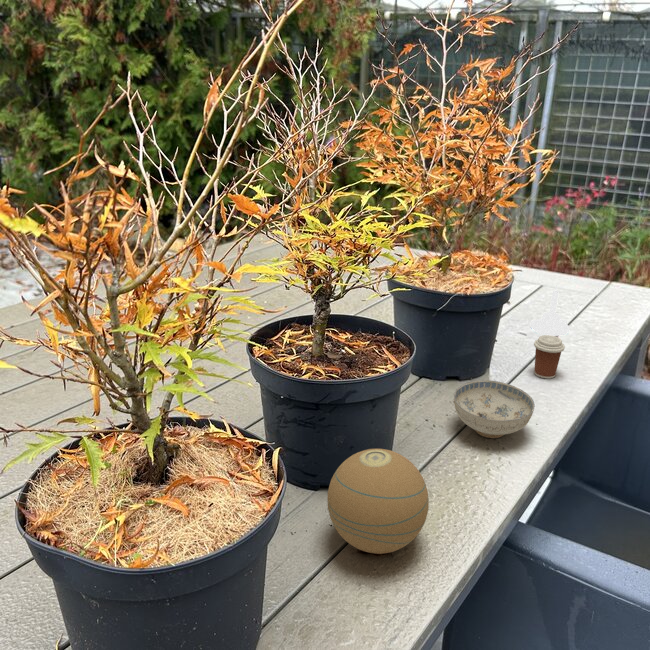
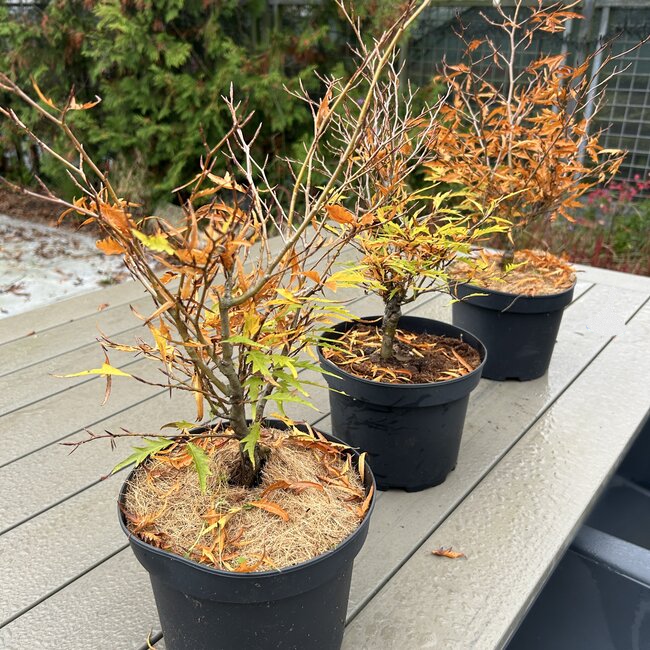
coffee cup: present [534,335,565,379] -> none [594,336,627,380]
ceramic bowl: present [454,380,535,438] -> none [518,382,602,441]
decorative orb: present [327,449,429,554] -> none [403,453,506,557]

